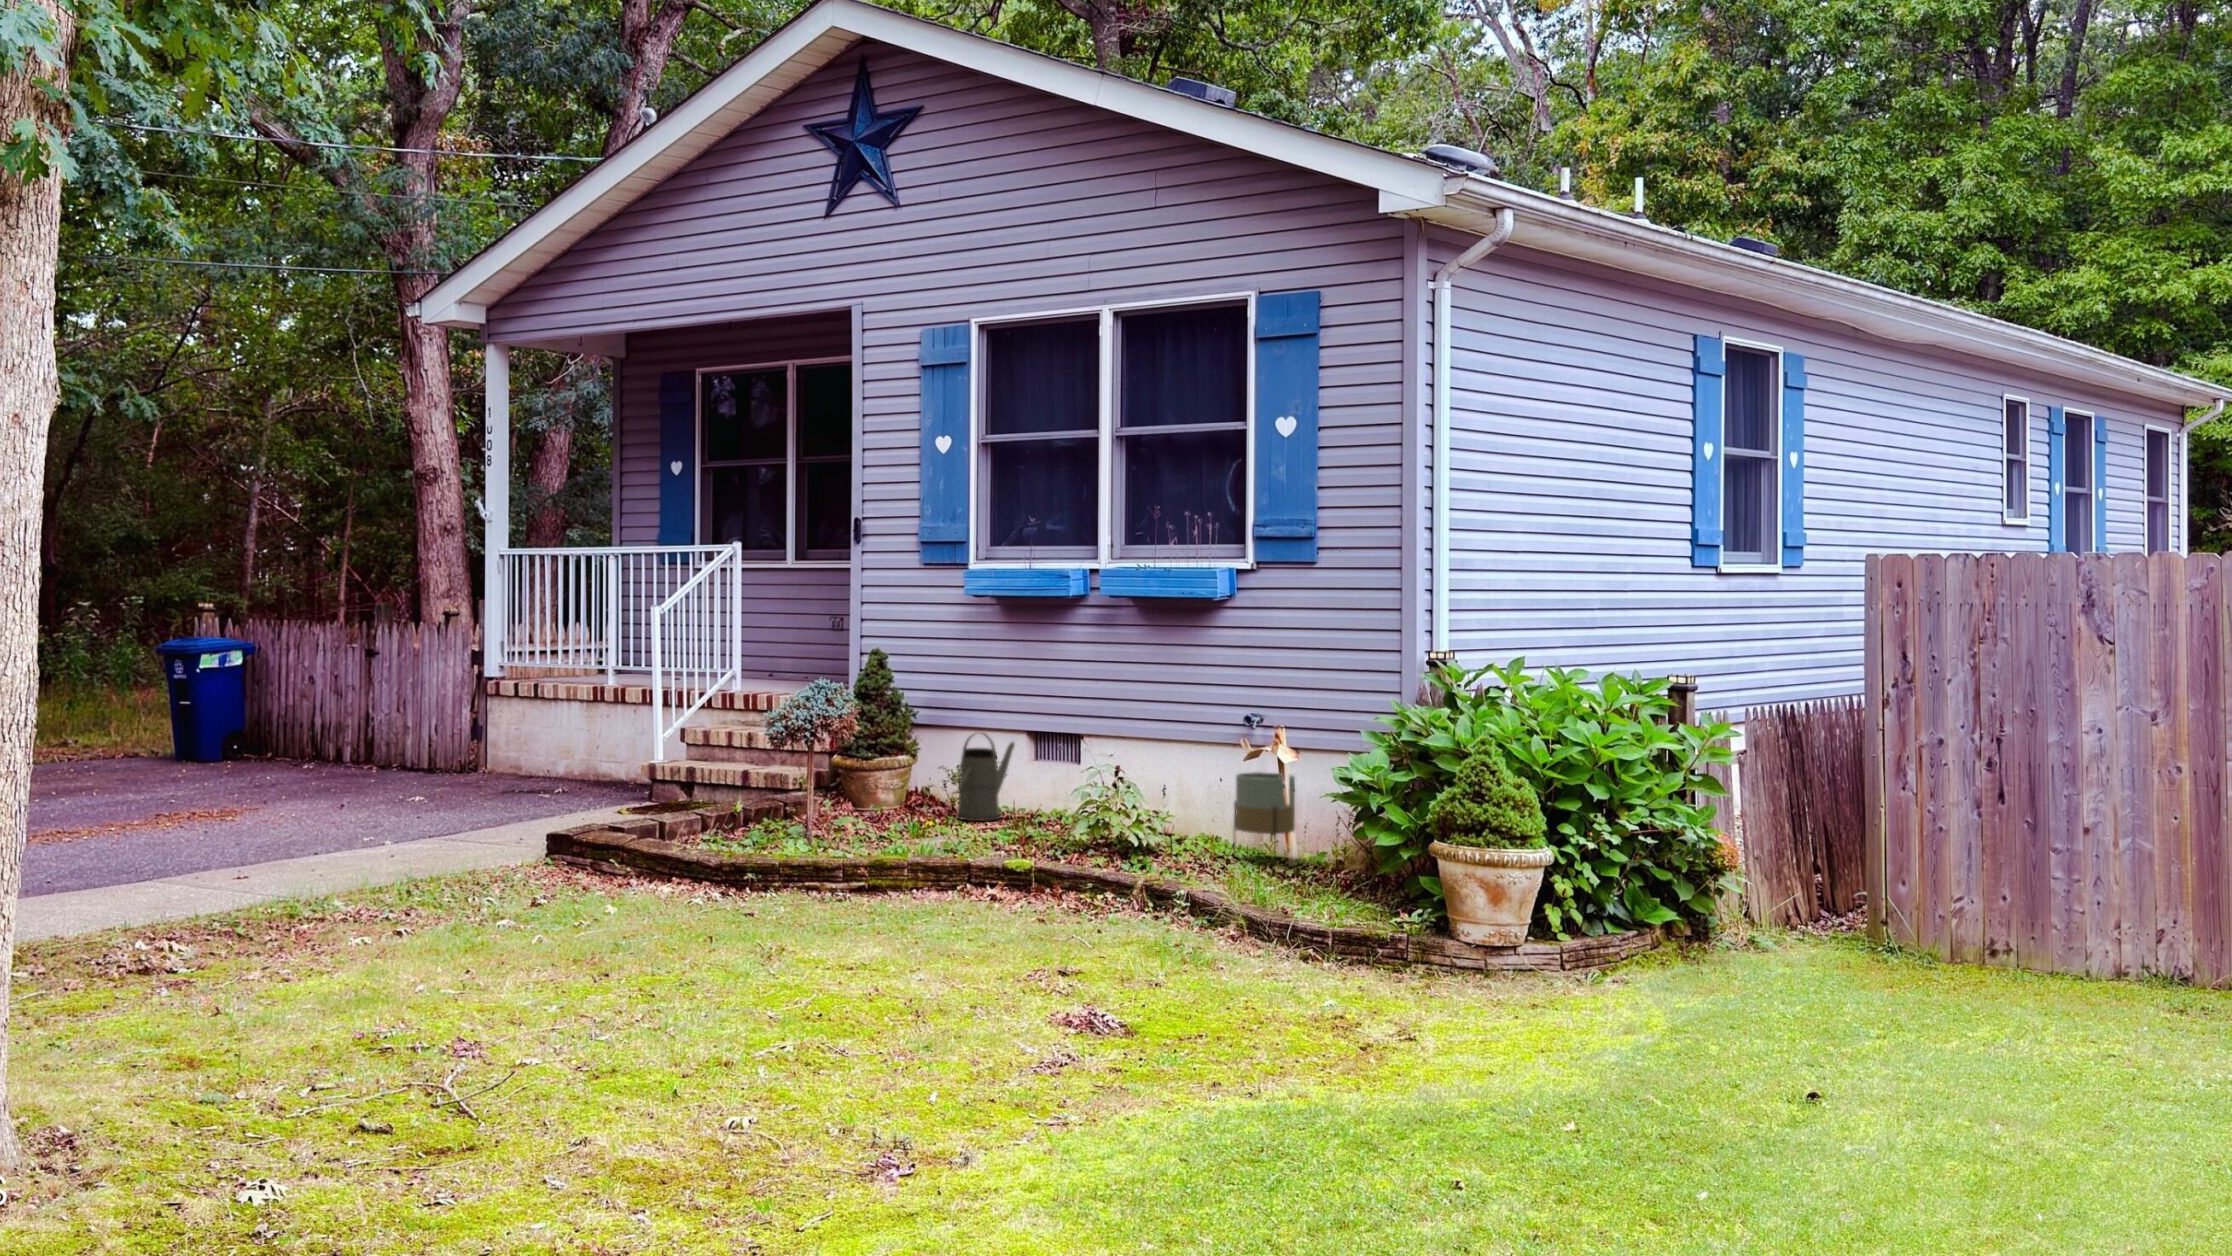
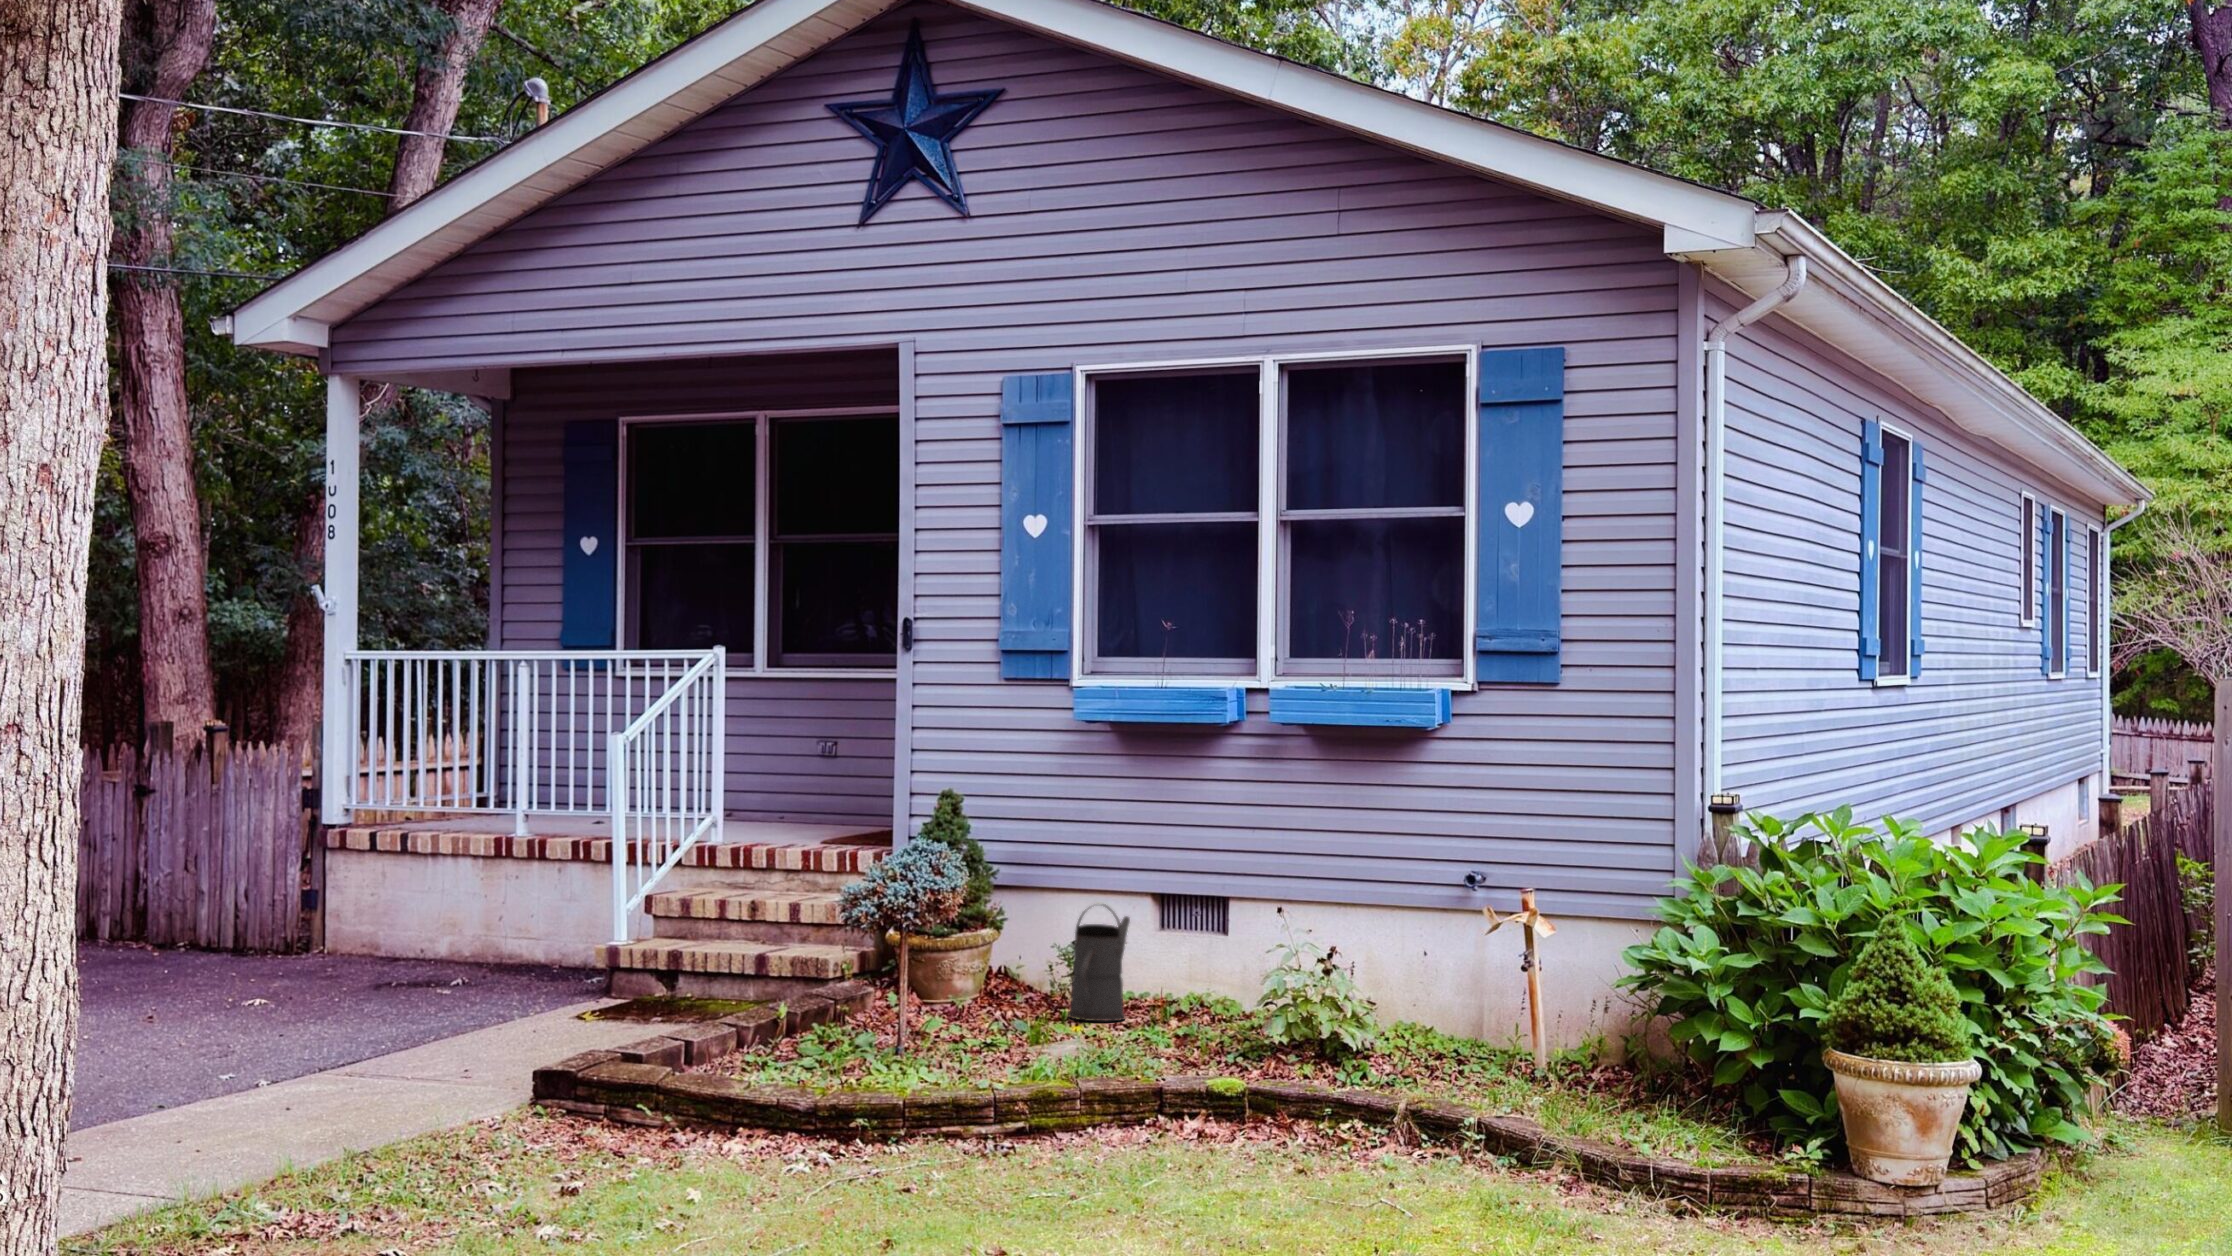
planter: present [1234,772,1295,837] -> none [1464,959,1545,1079]

